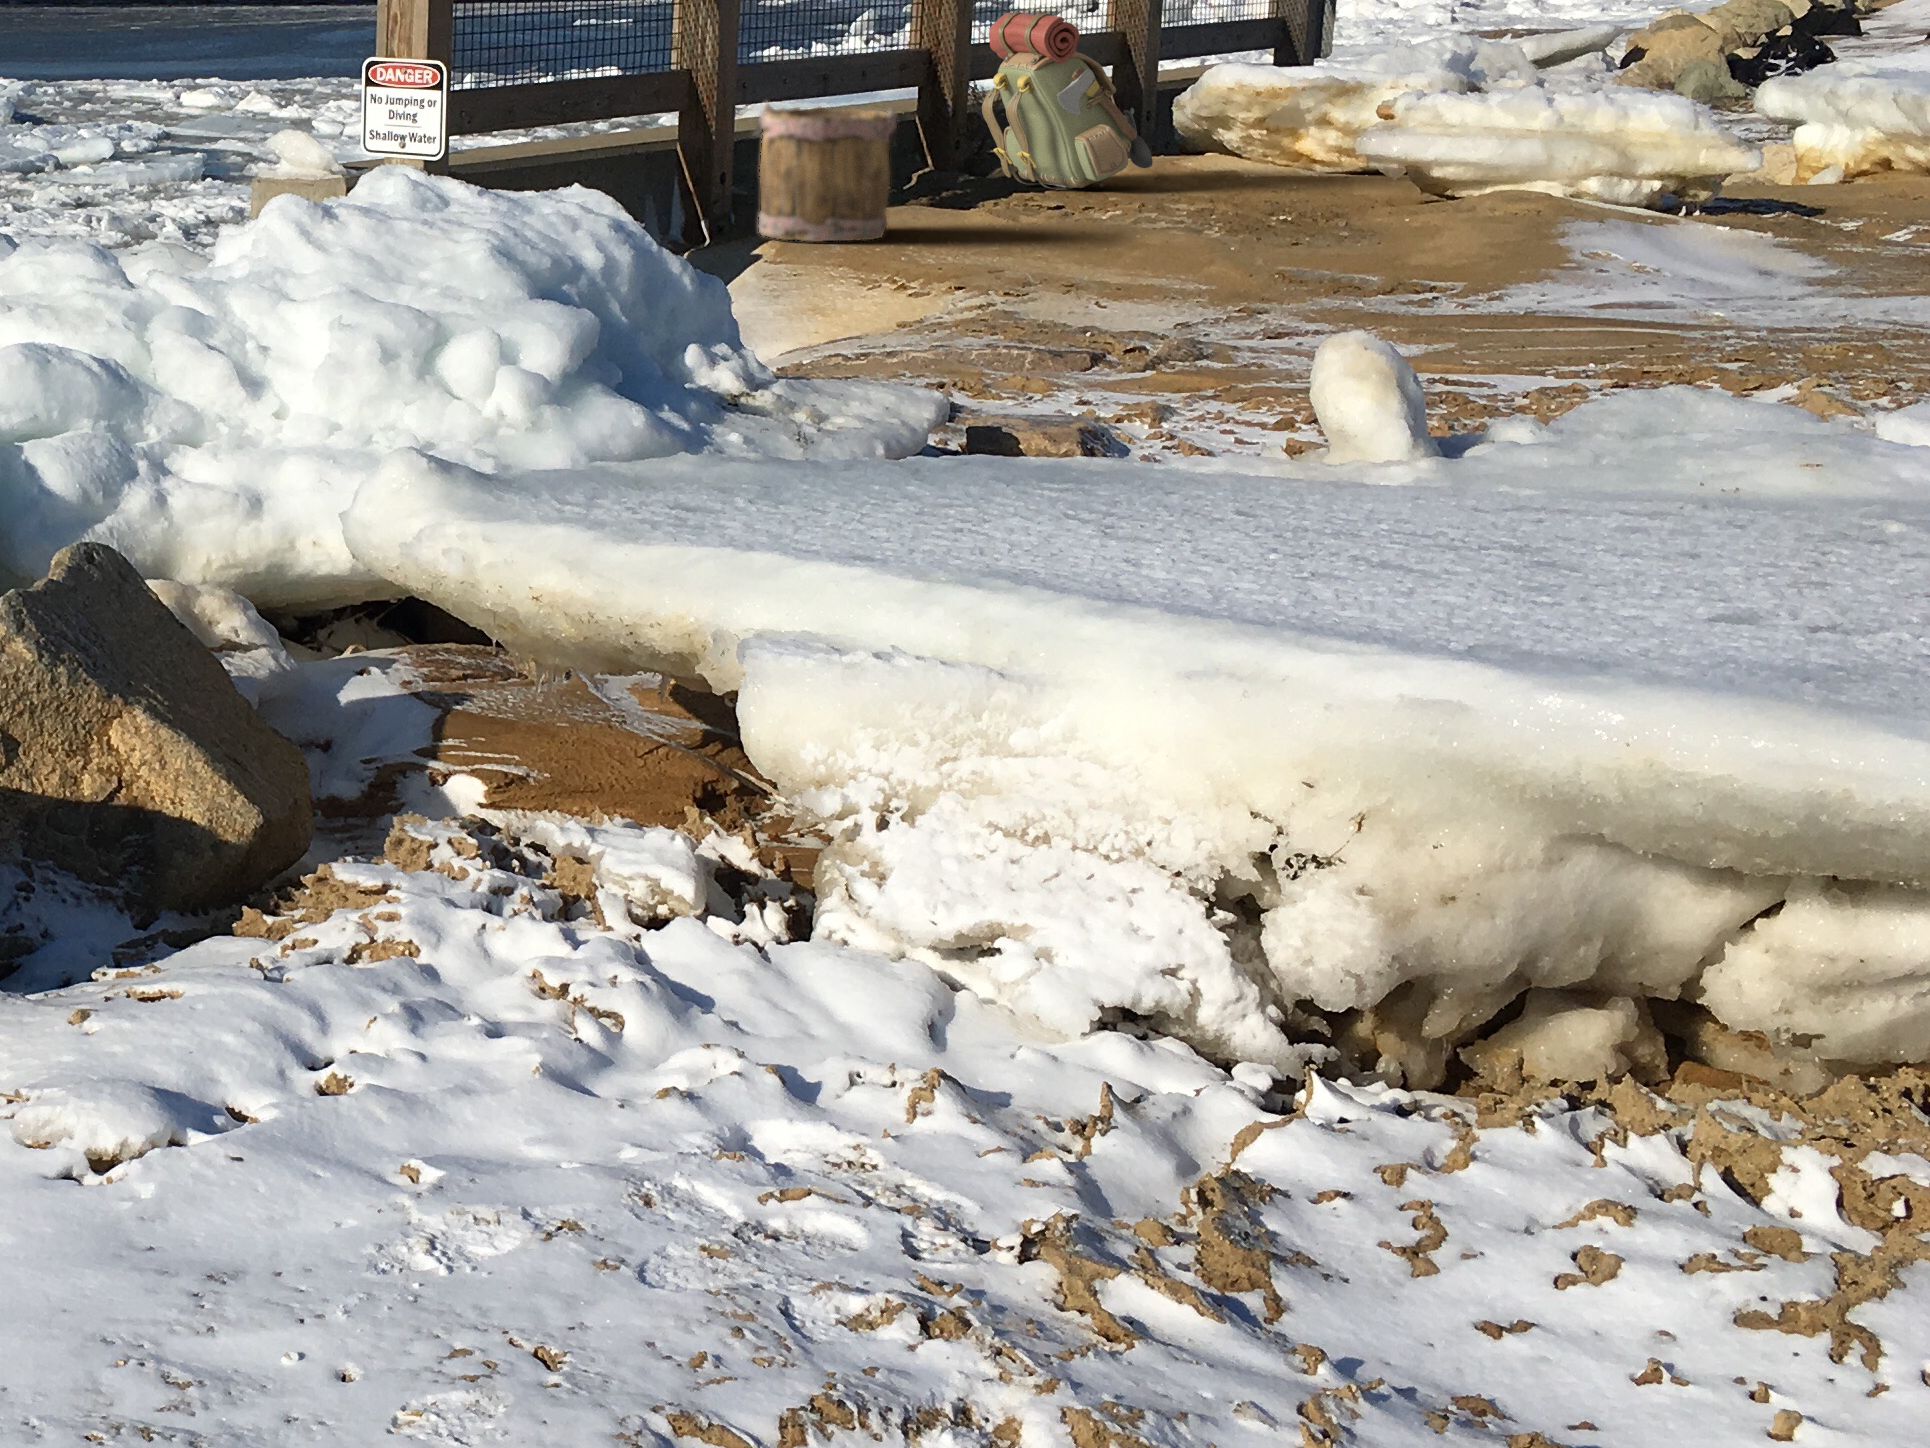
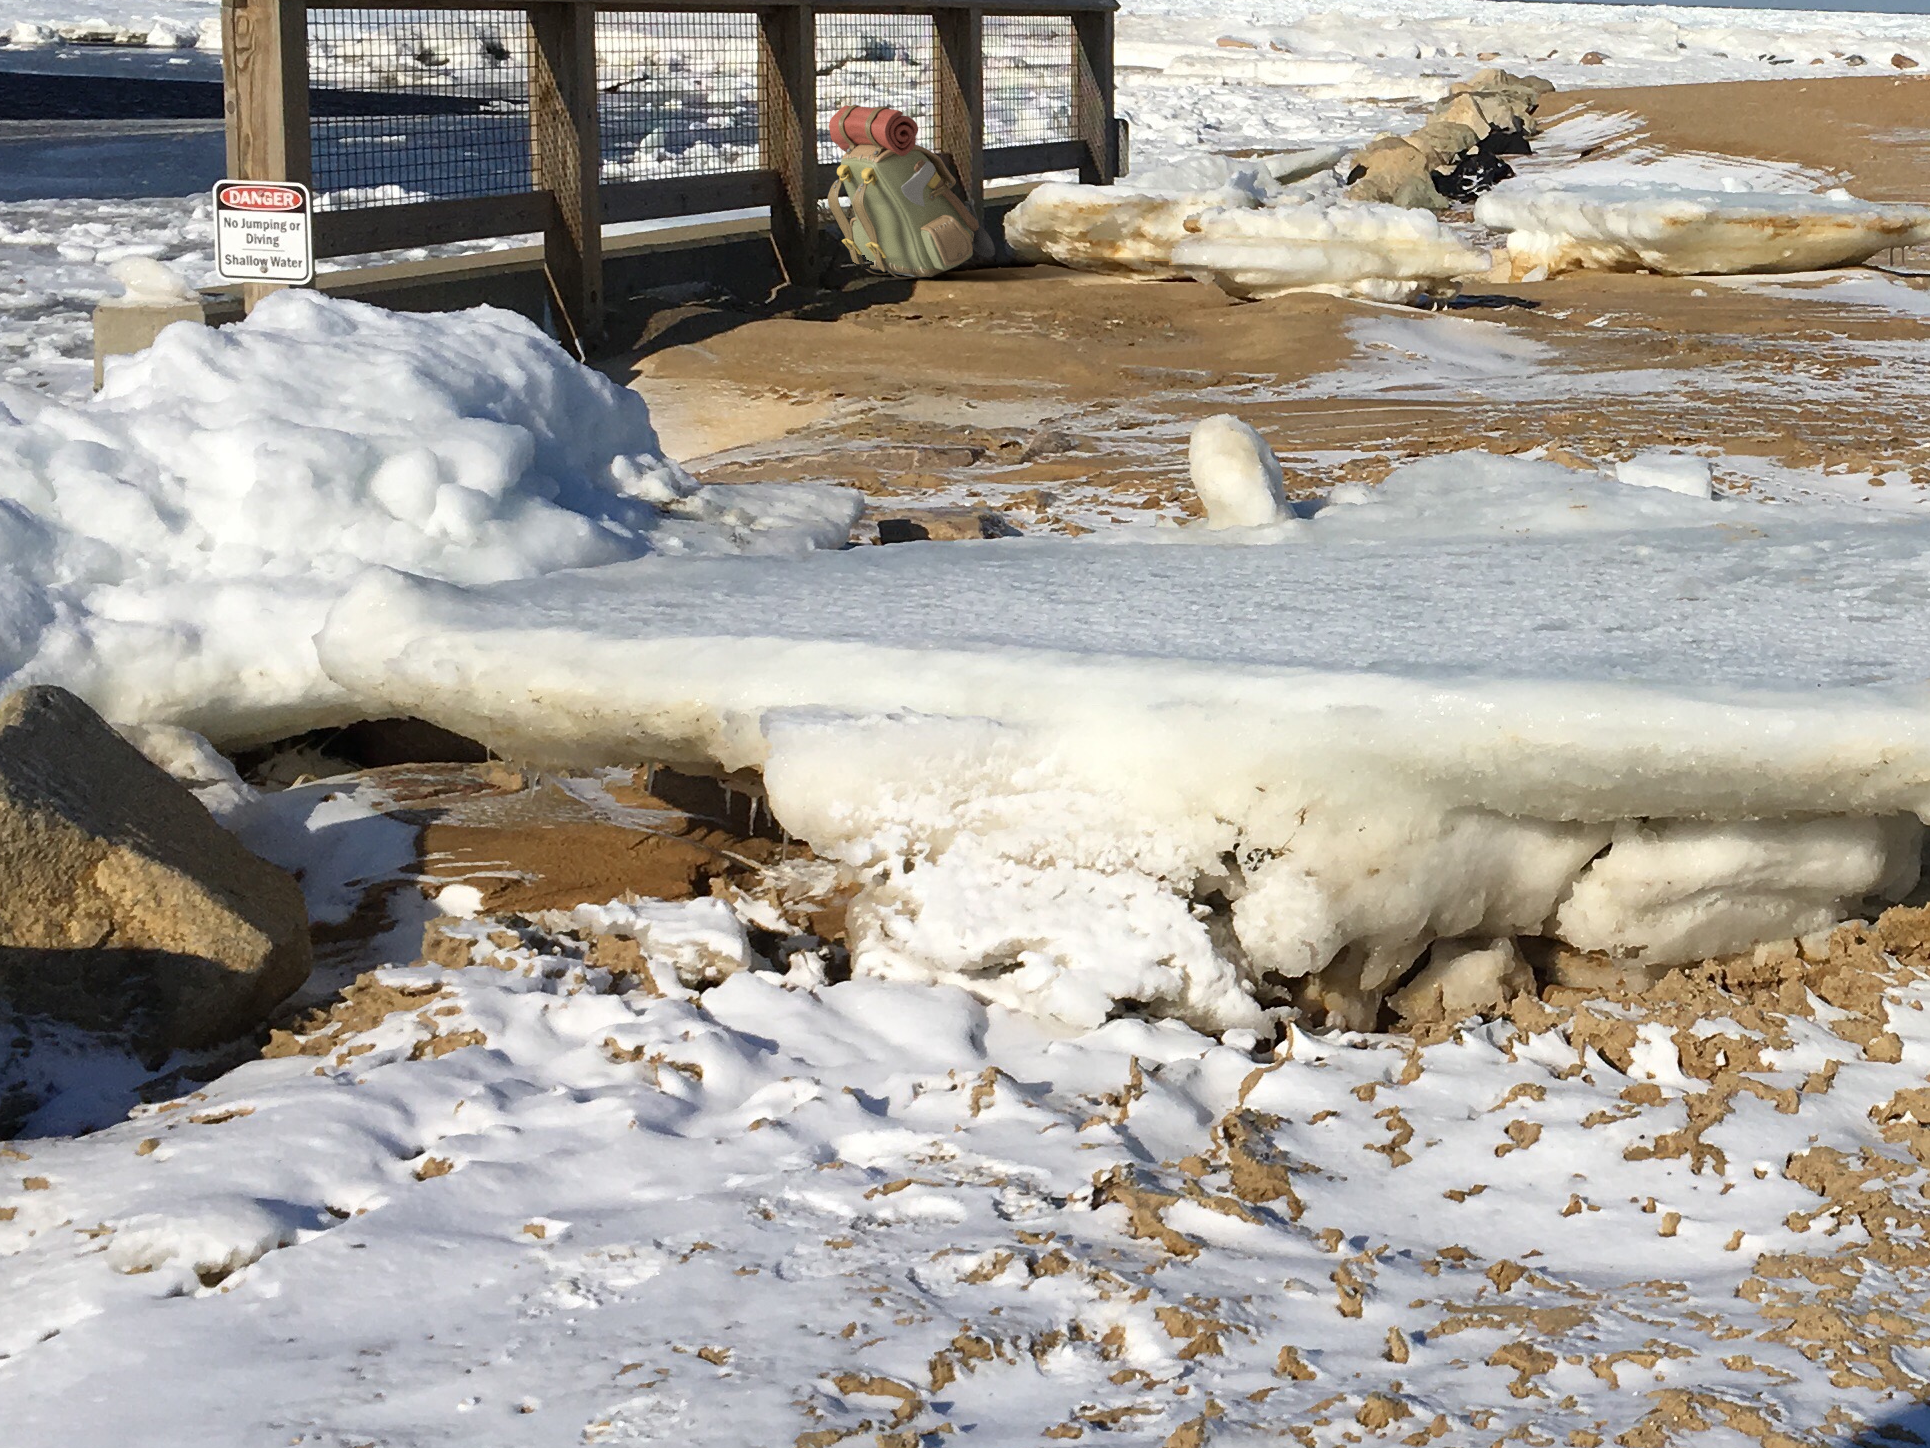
bucket: present [754,103,897,242] -> none [604,194,755,336]

